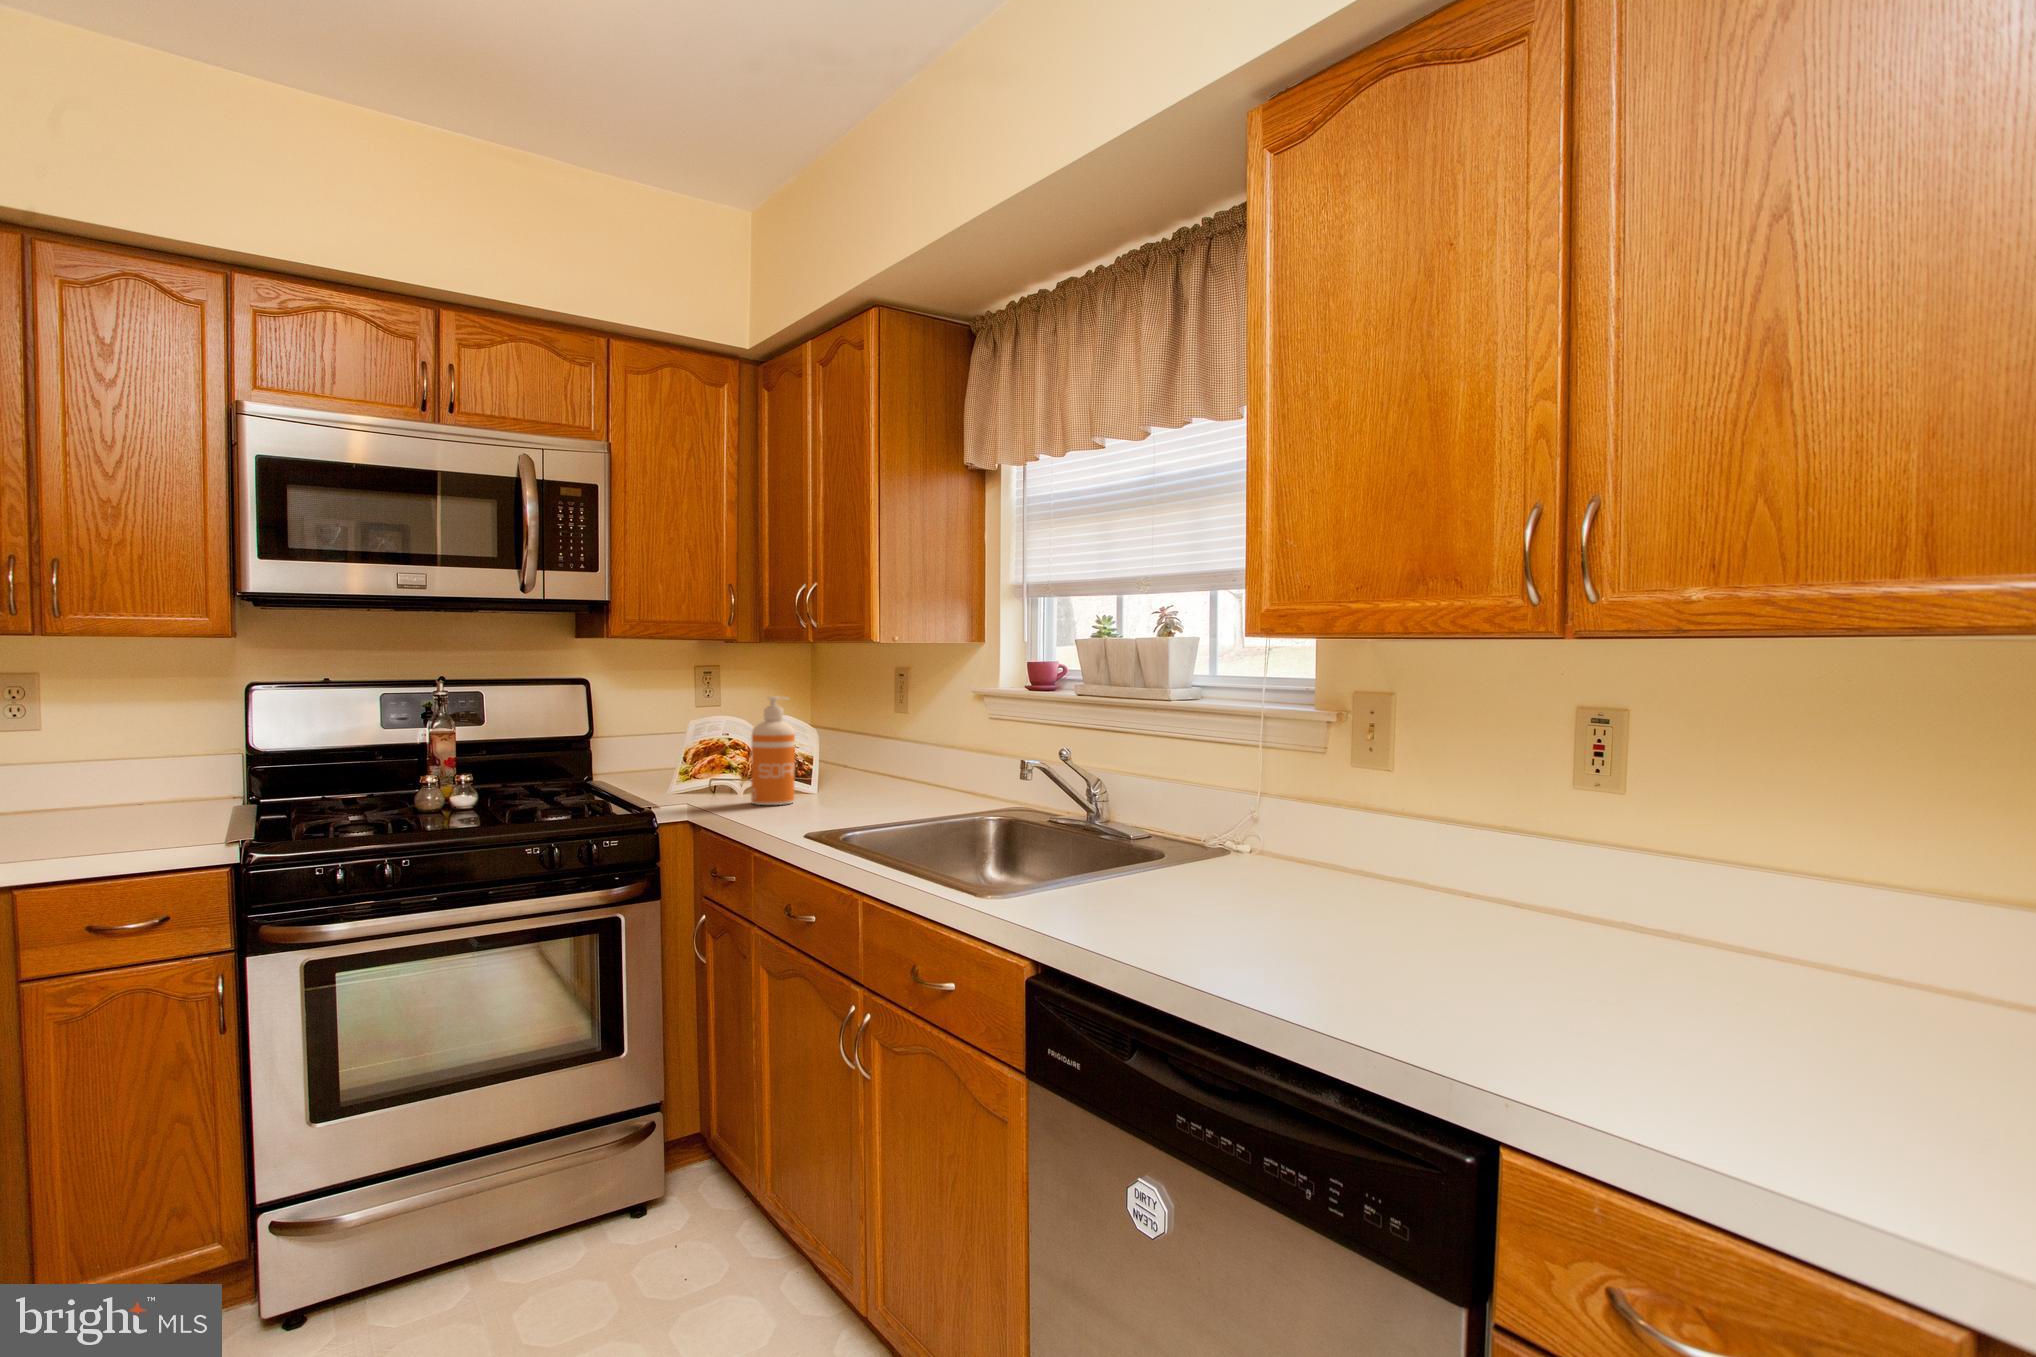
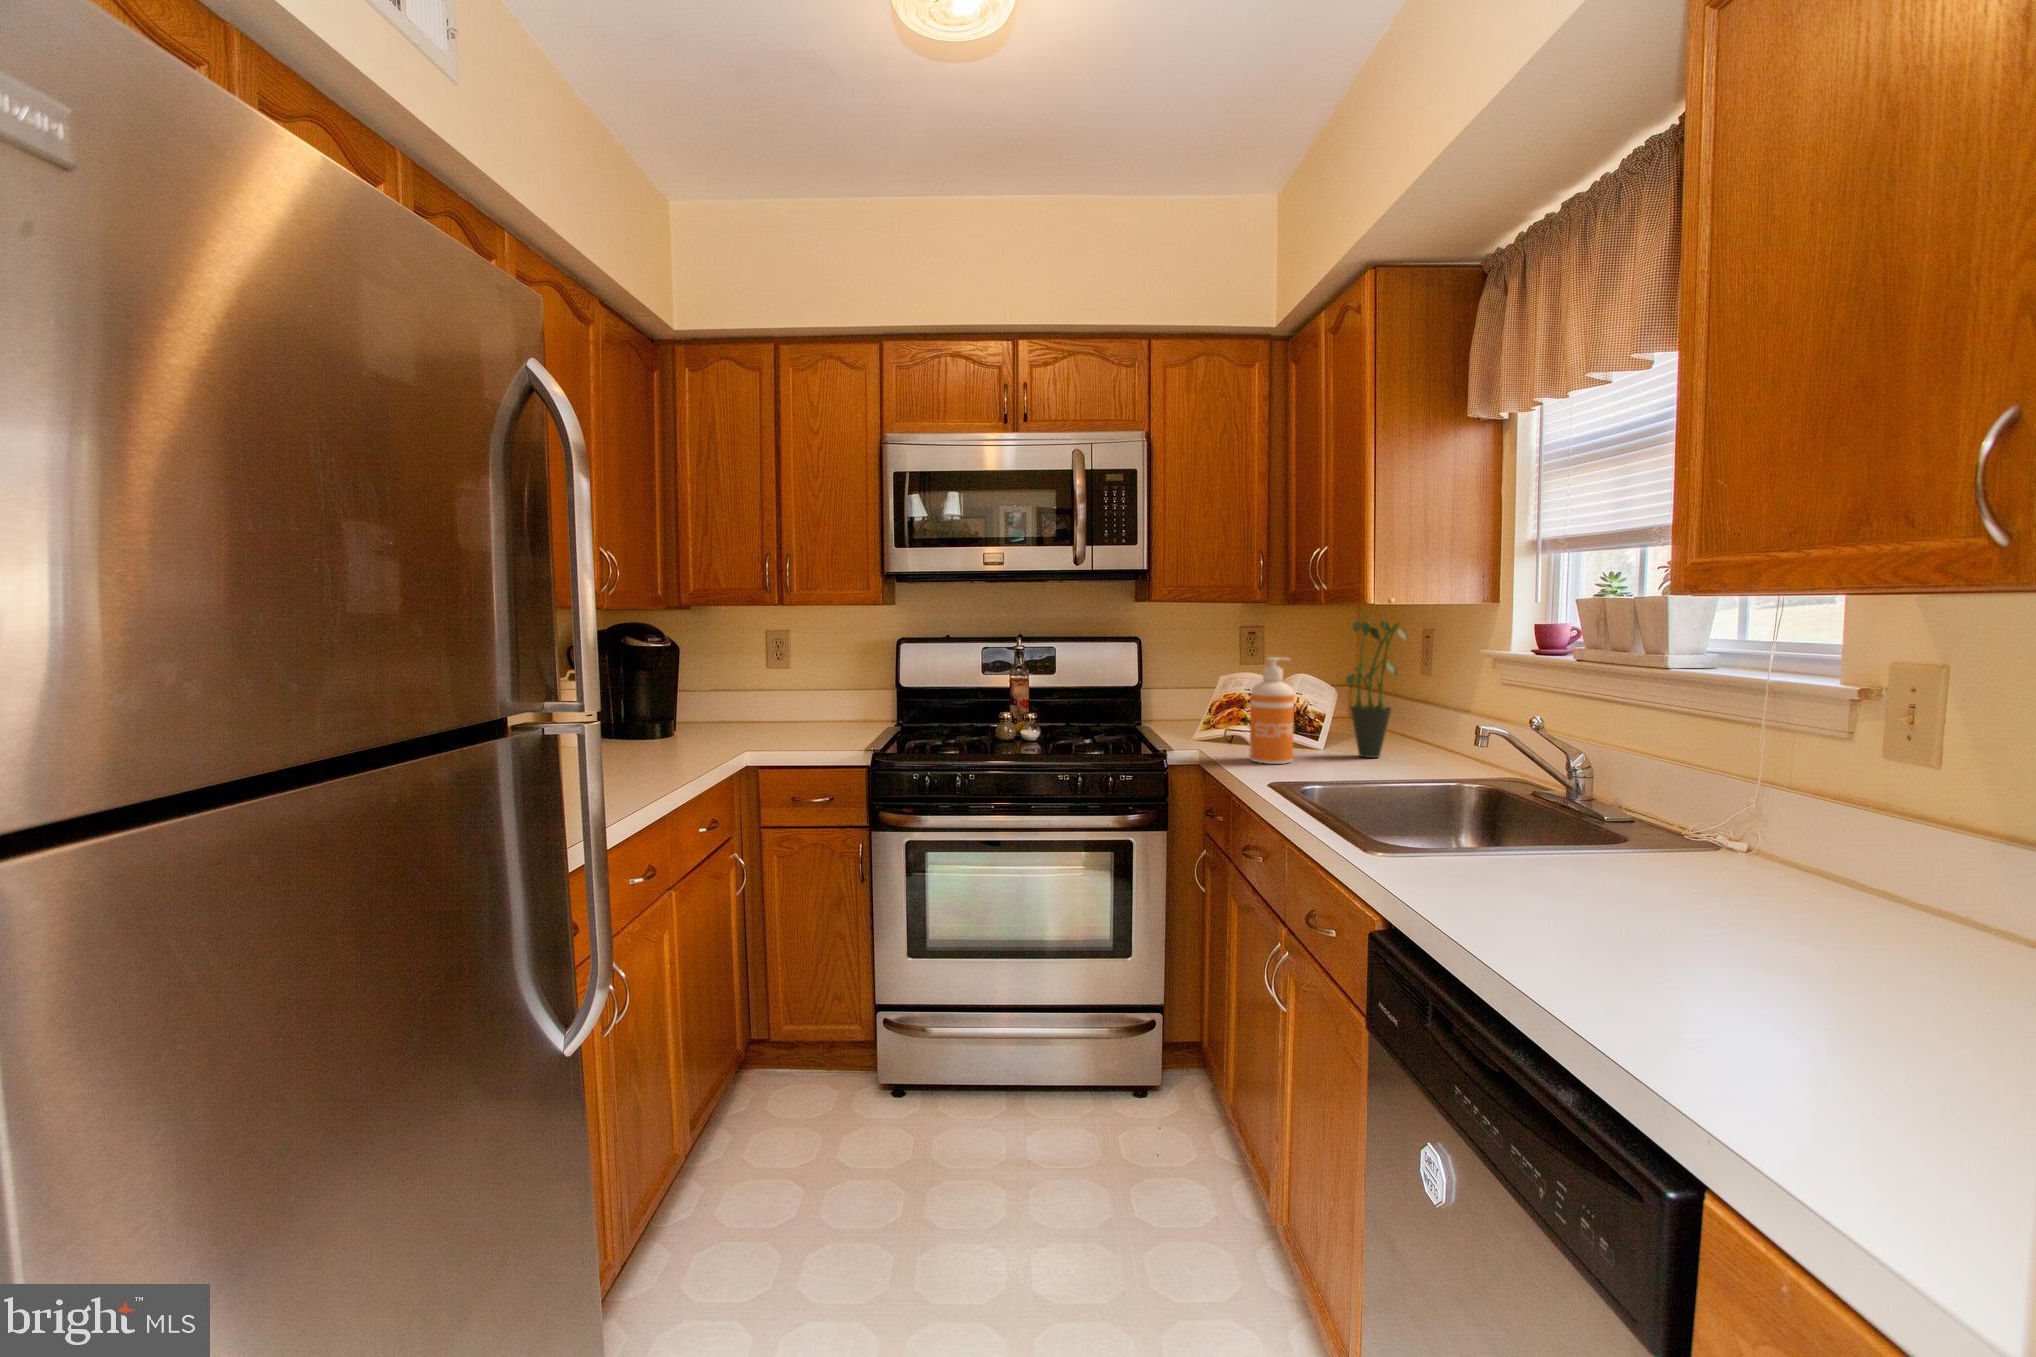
potted plant: none [840,653,893,794] -> present [1346,615,1406,758]

